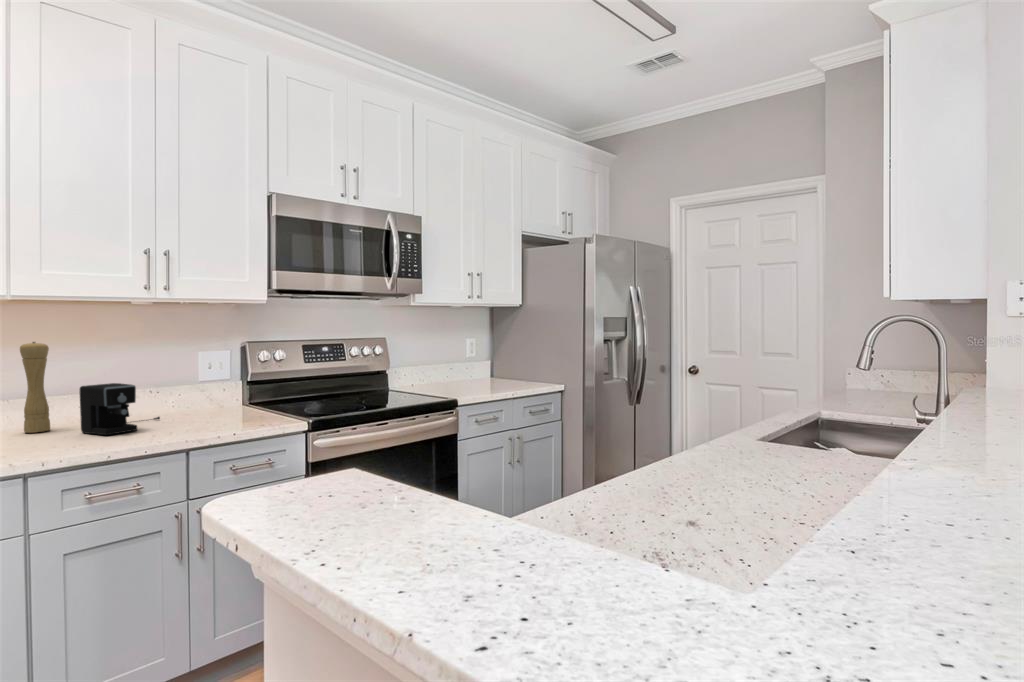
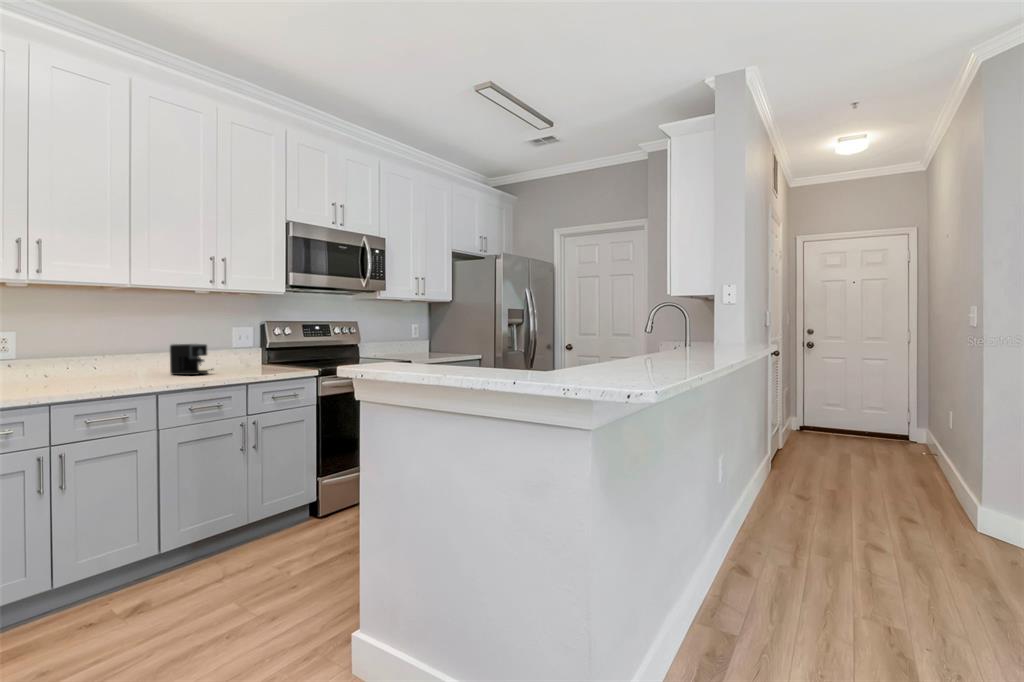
pepper mill: present [20,342,50,433] -> none [127,316,146,375]

